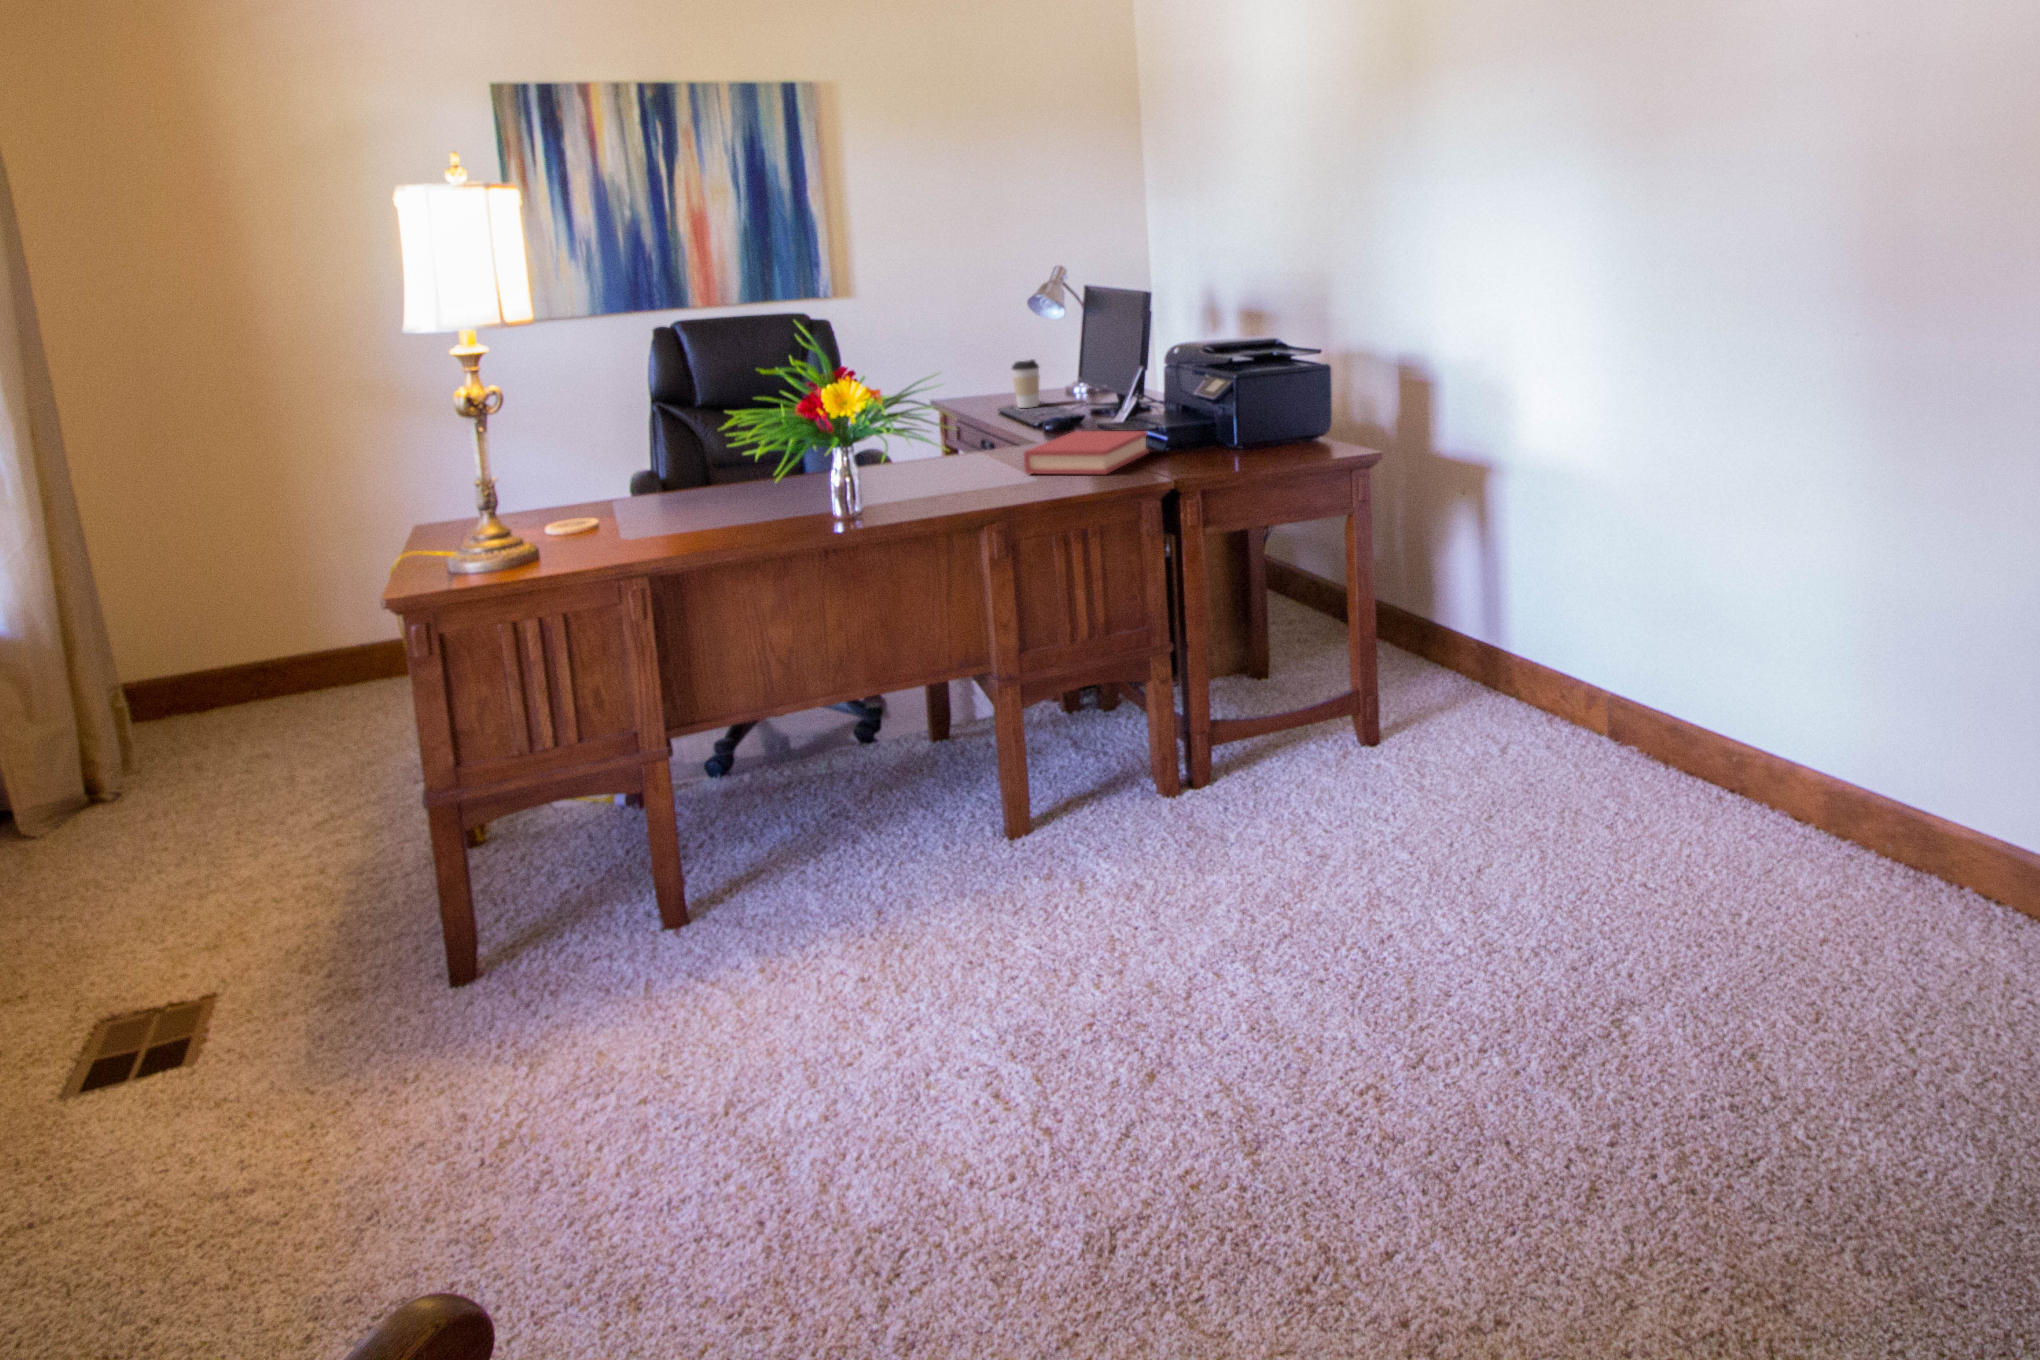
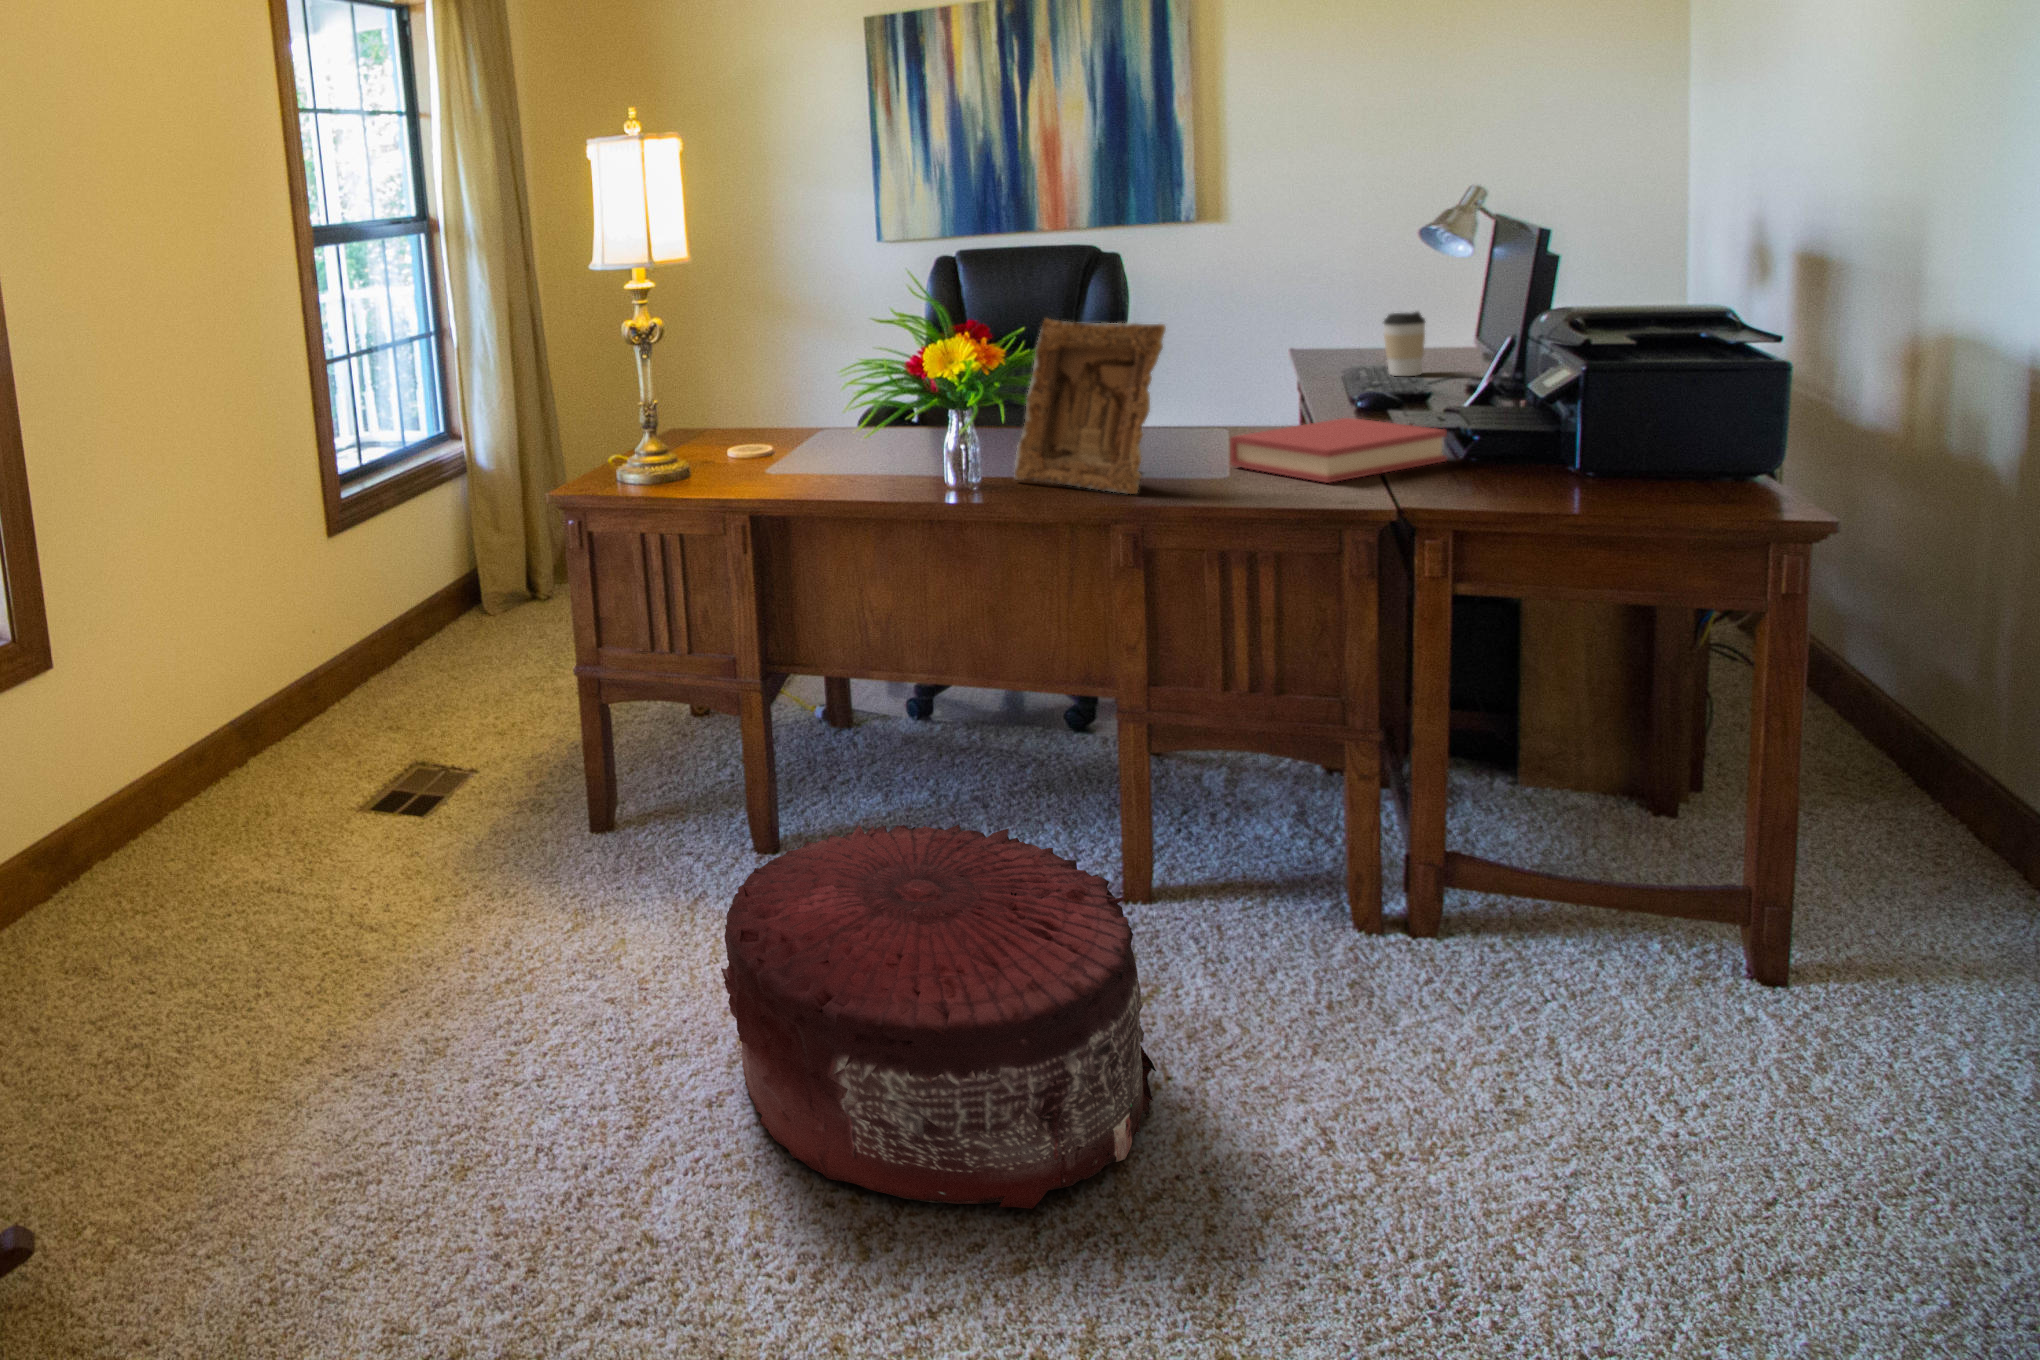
picture frame: none [882,365,997,506] -> present [1015,319,1166,494]
pouf: none [802,783,1158,1108] -> present [721,824,1156,1209]

